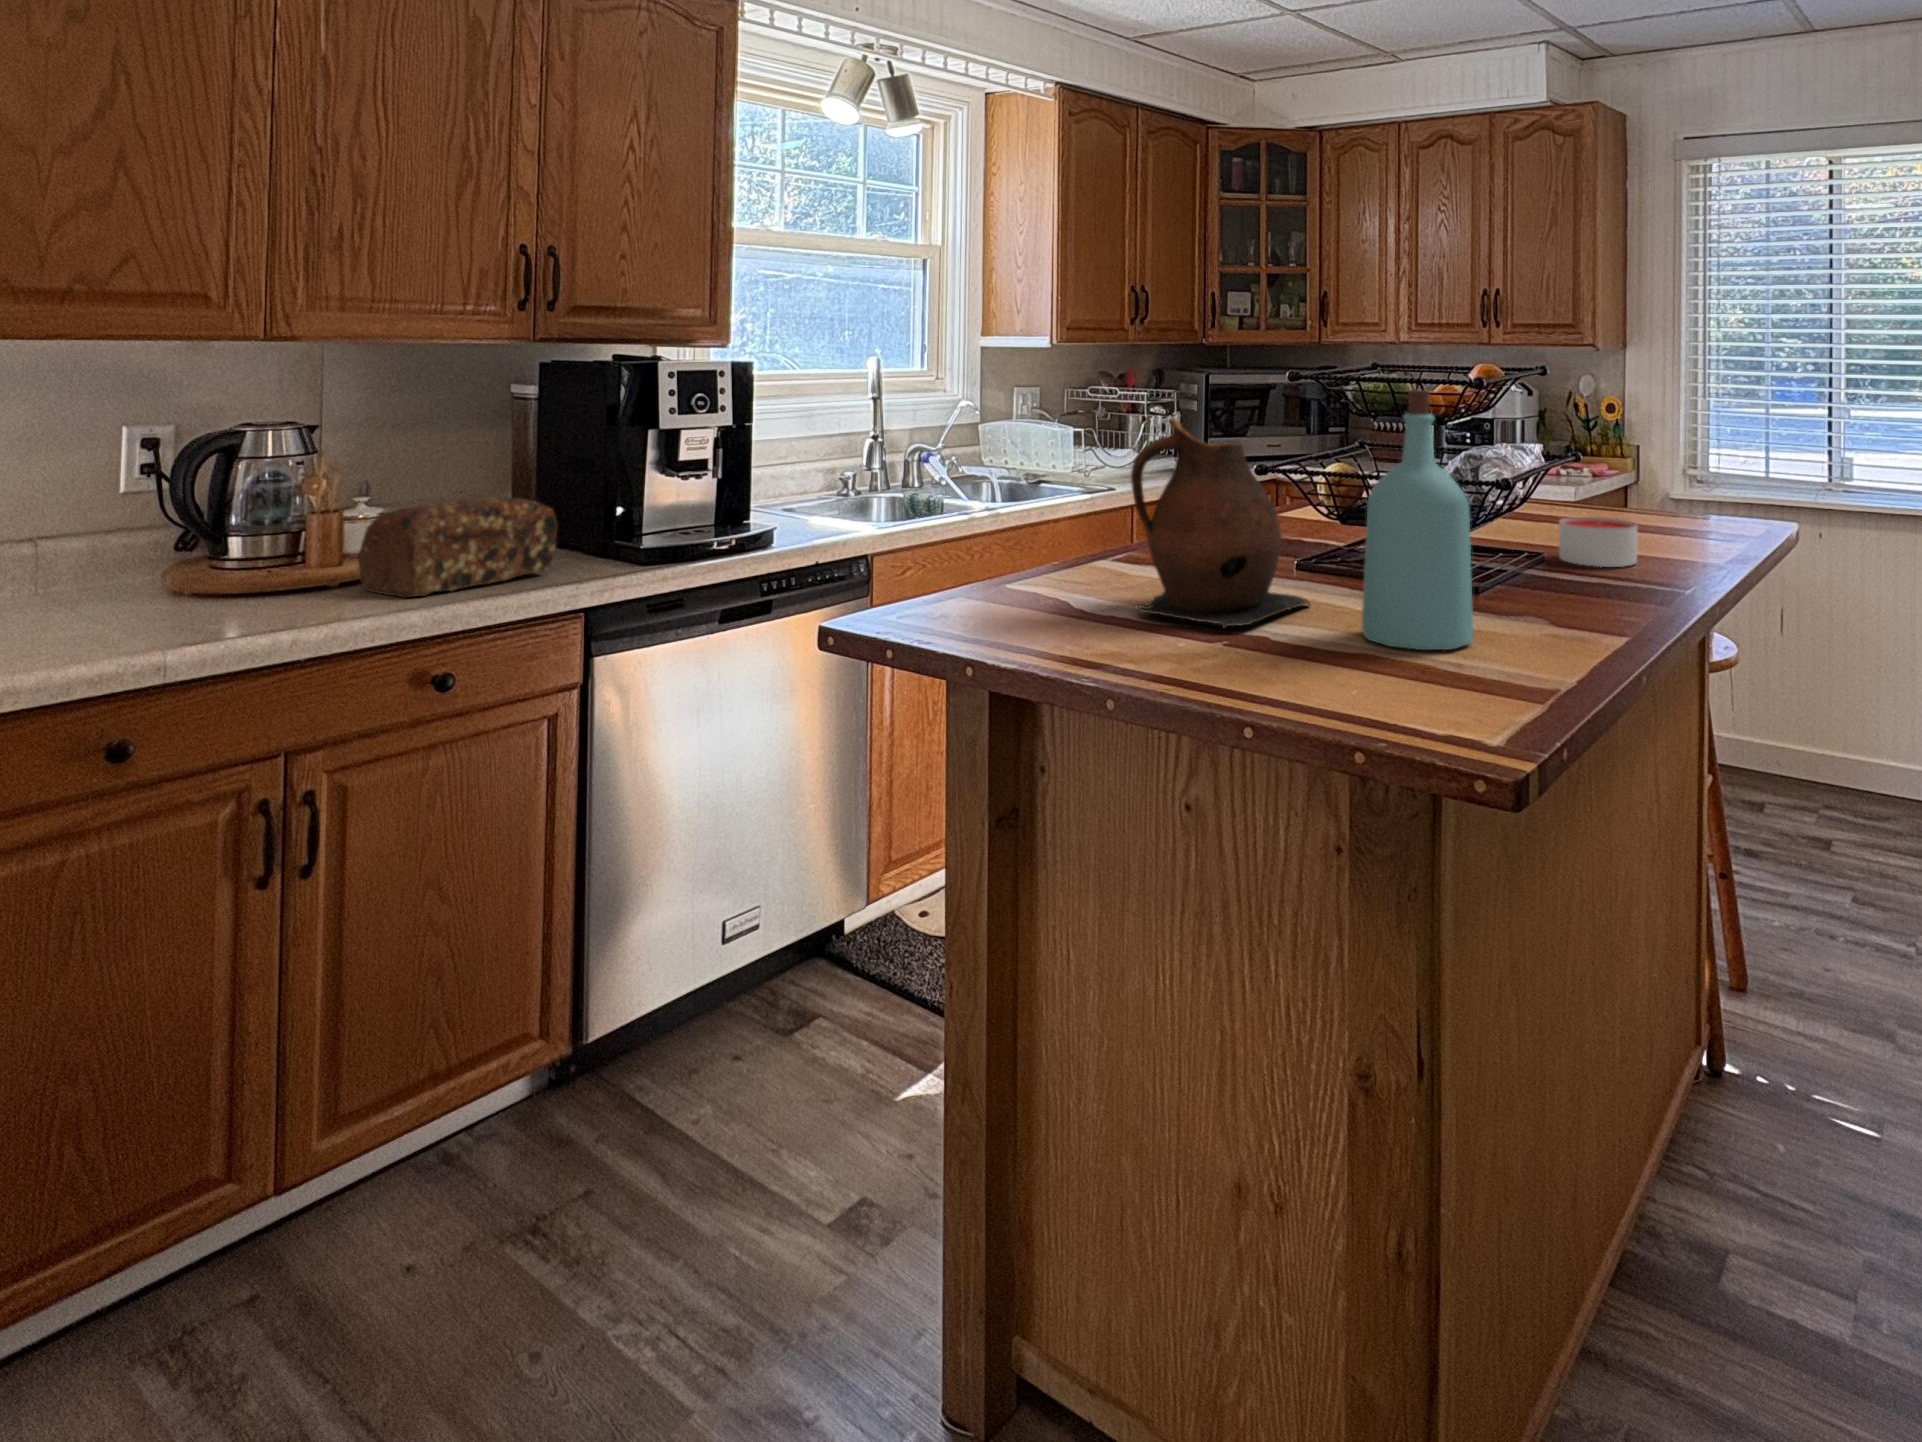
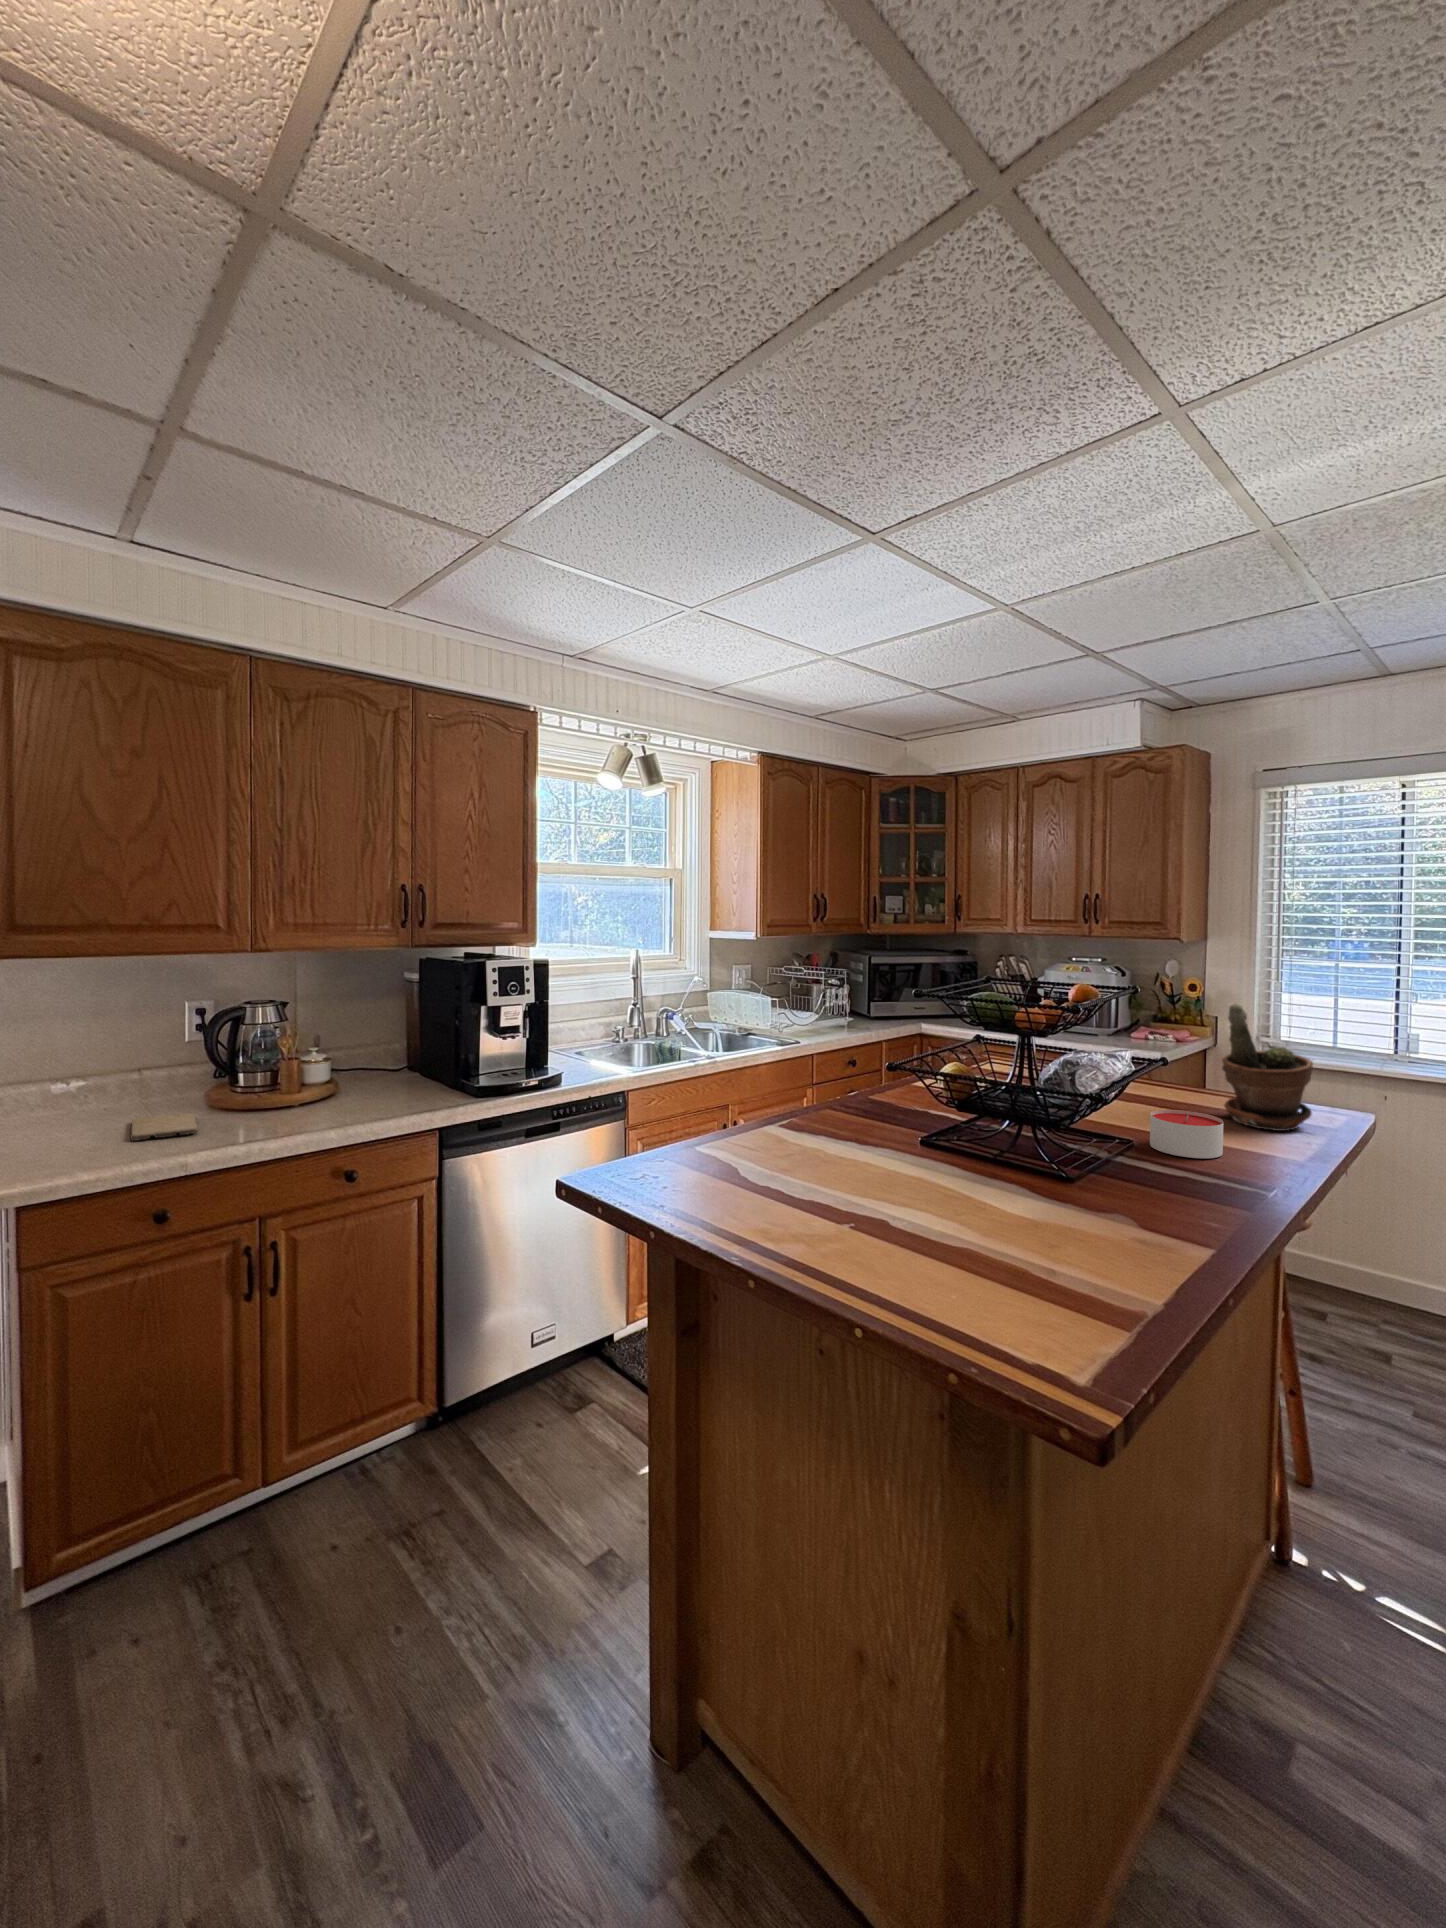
bottle: present [1362,390,1473,650] -> none [970,1025,1069,1250]
potted plant: none [1636,394,1731,540] -> present [1222,1004,1313,1131]
ceramic pitcher: present [1131,419,1310,629] -> none [784,1035,929,1212]
bread loaf: present [358,498,557,598] -> none [299,1054,420,1122]
cutting board: none [59,592,190,631] -> present [131,1113,197,1141]

